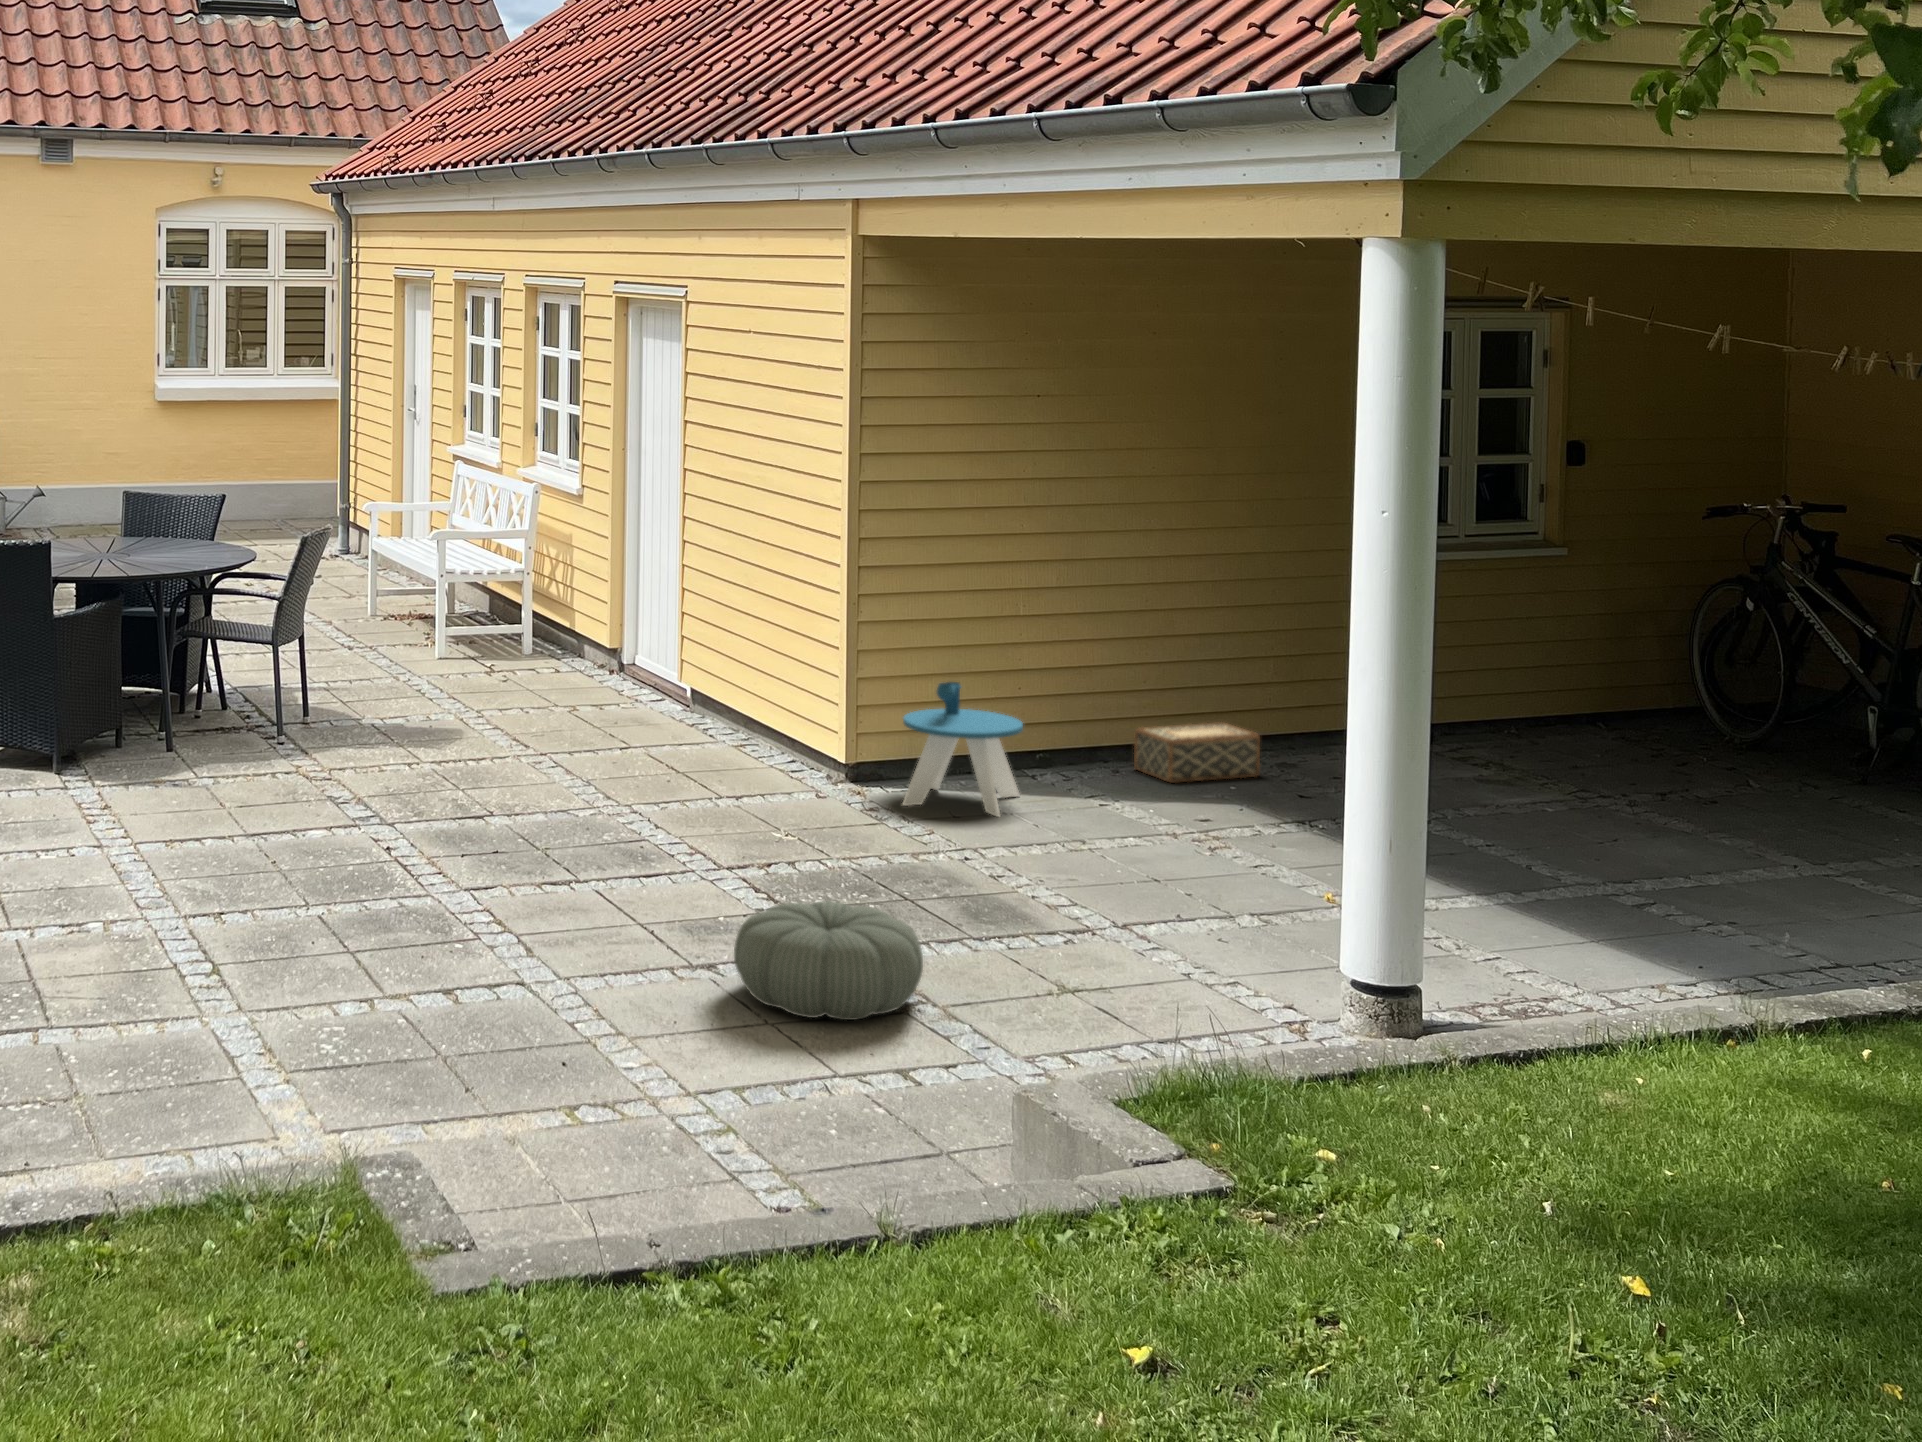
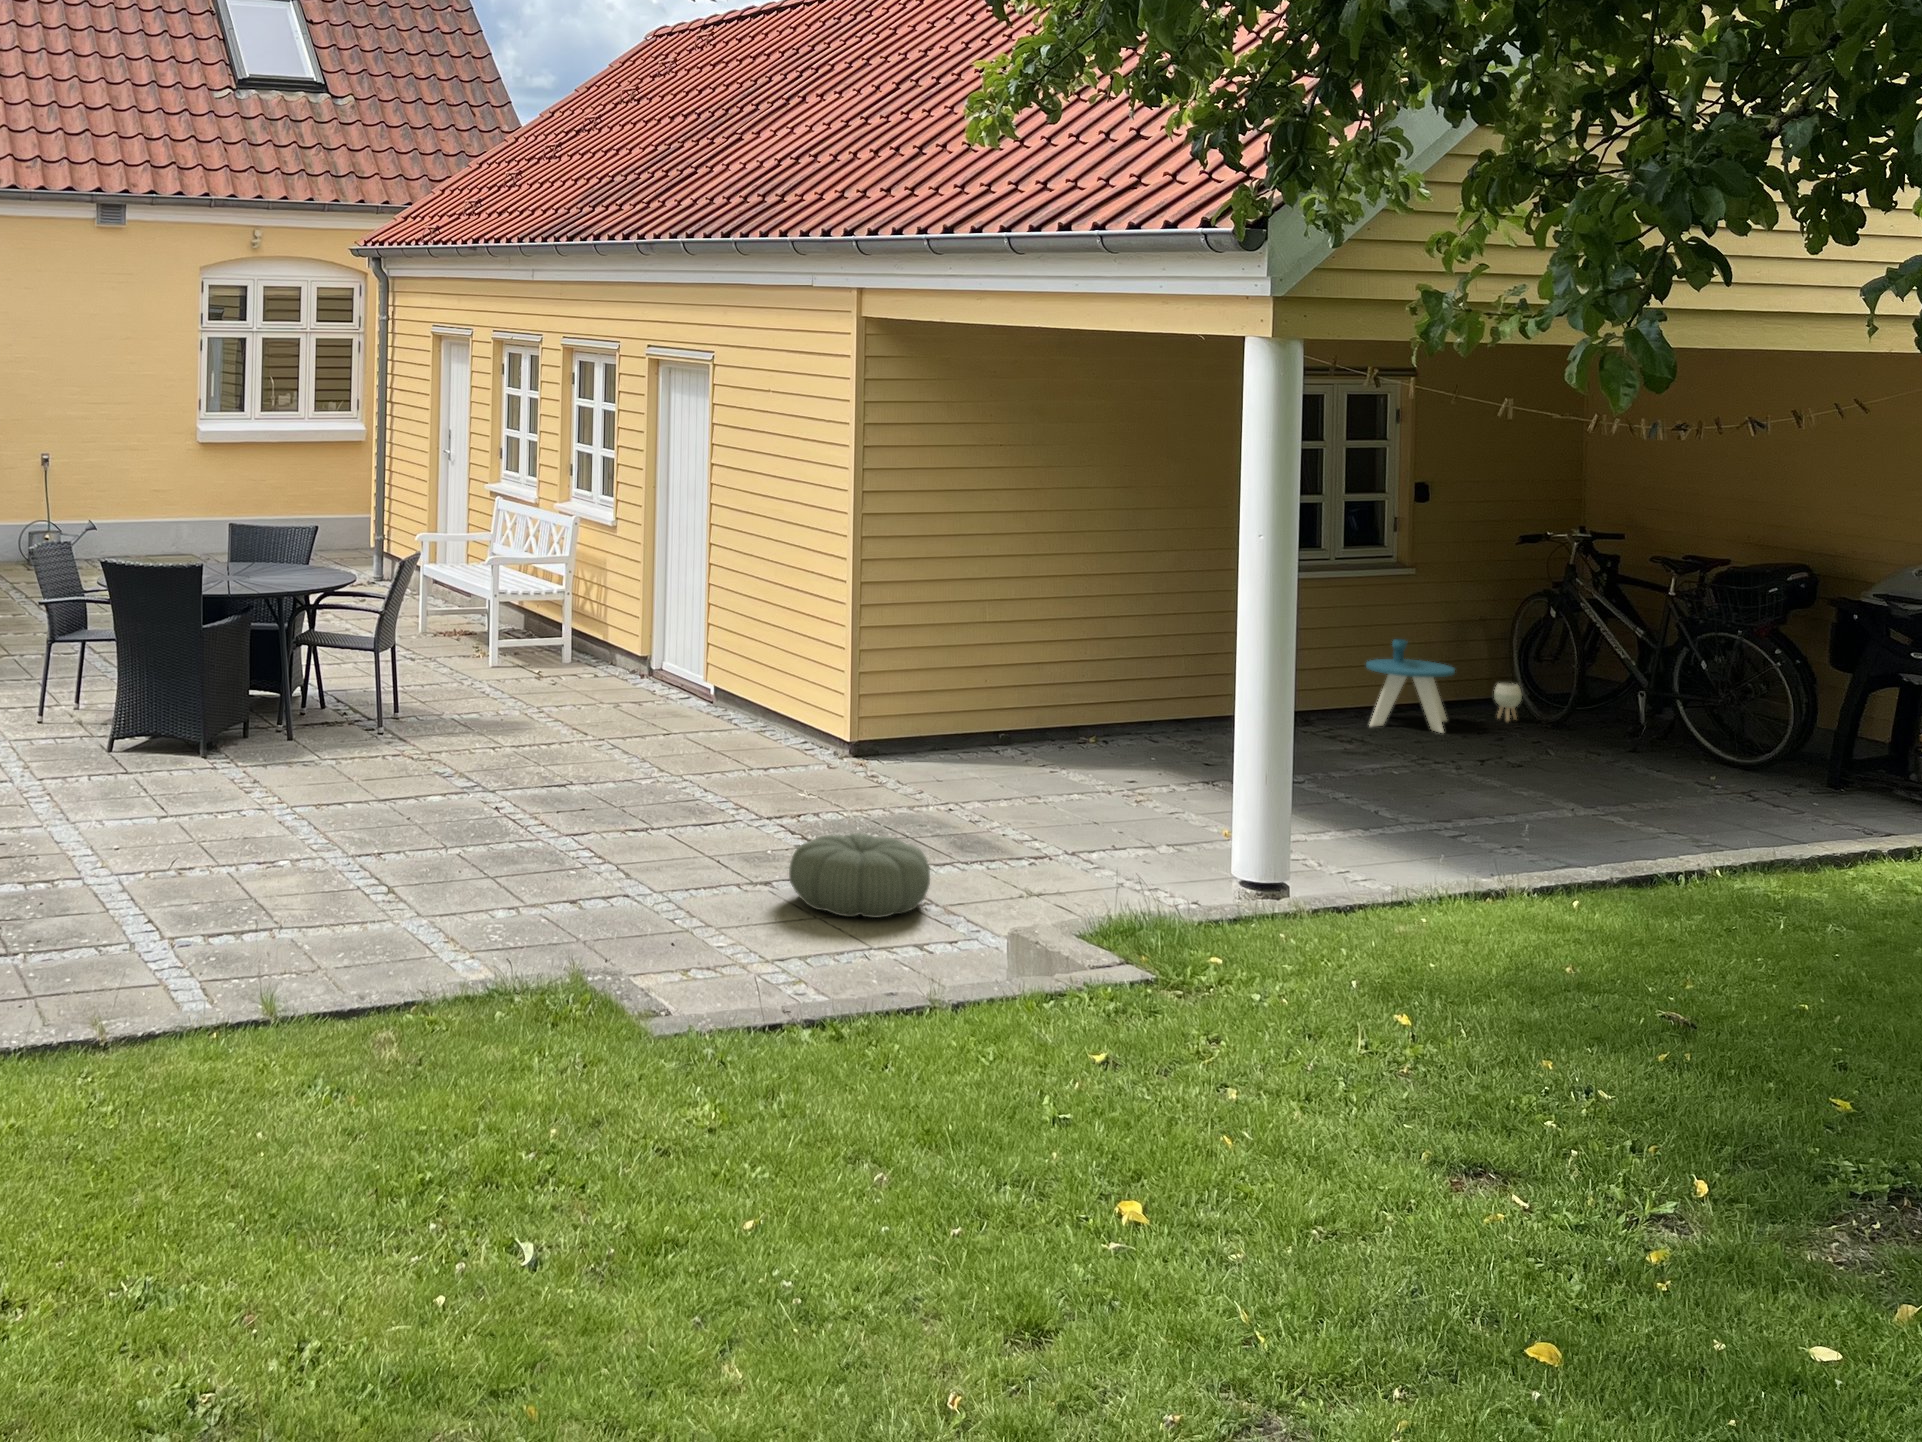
side table: present [903,682,1023,817] -> present [1366,639,1455,733]
planter: none [1673,694,1709,743] -> present [1494,683,1522,721]
woven basket: present [1134,722,1260,783] -> none [1074,708,1173,755]

